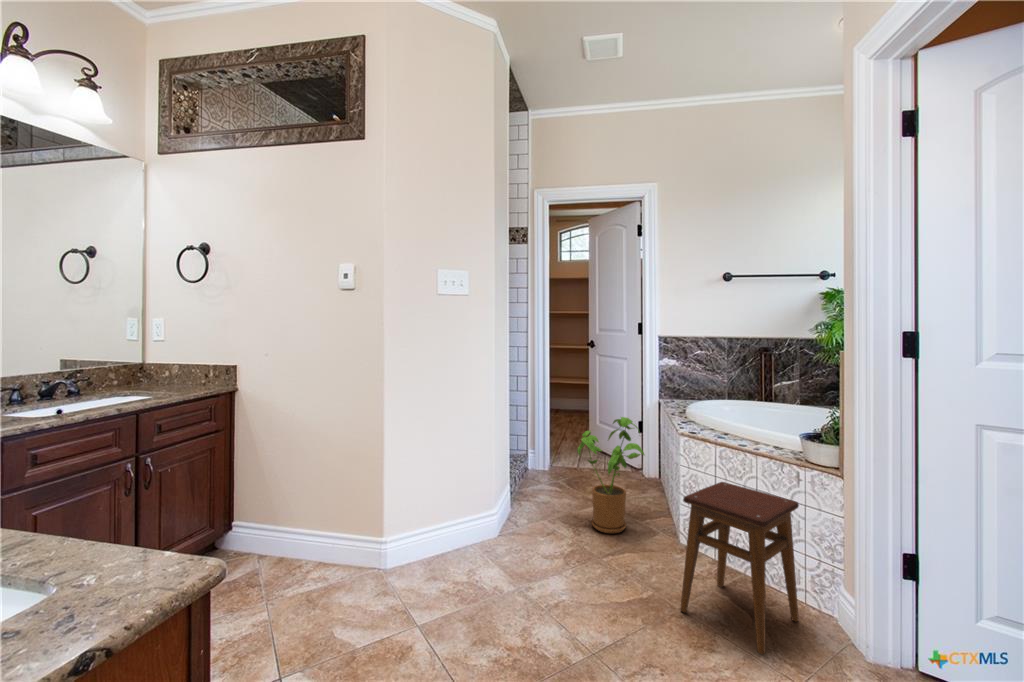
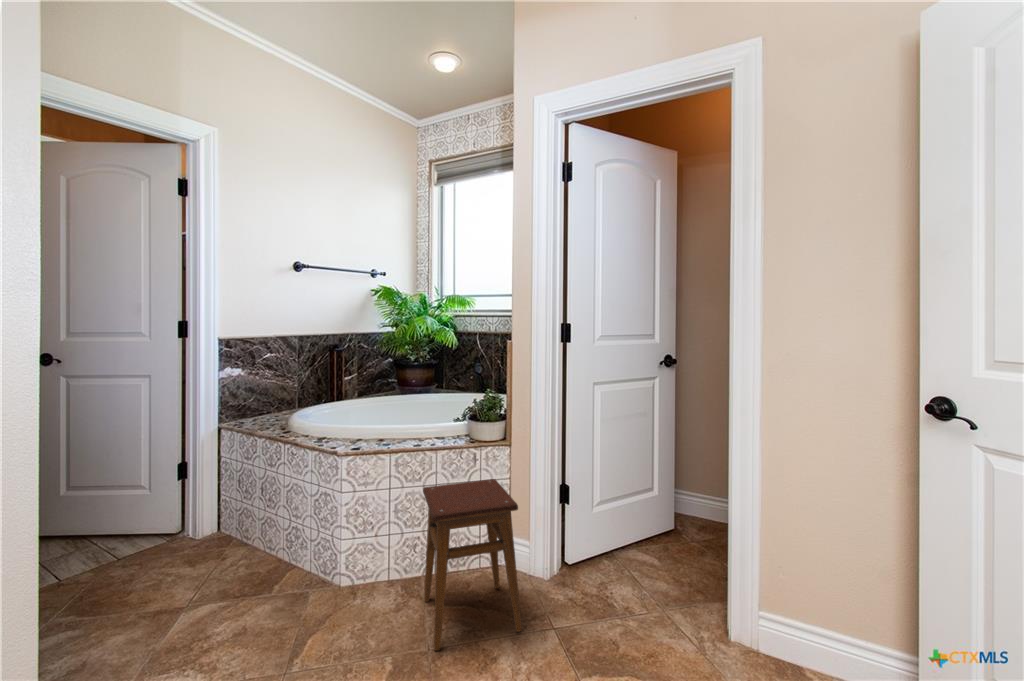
house plant: present [578,417,644,533] -> none [179,451,307,640]

